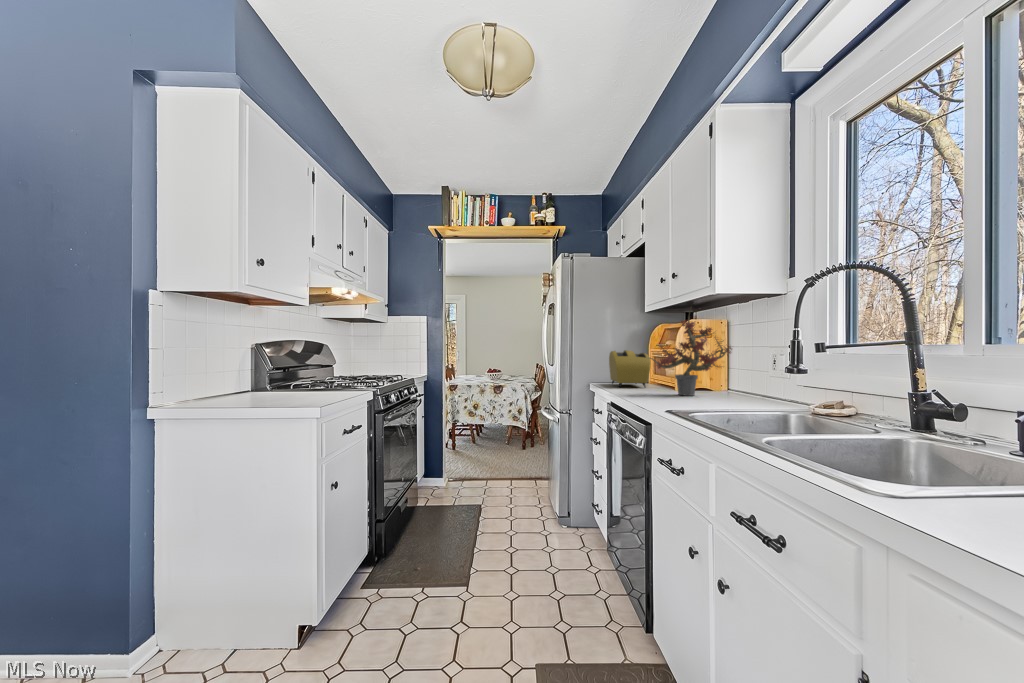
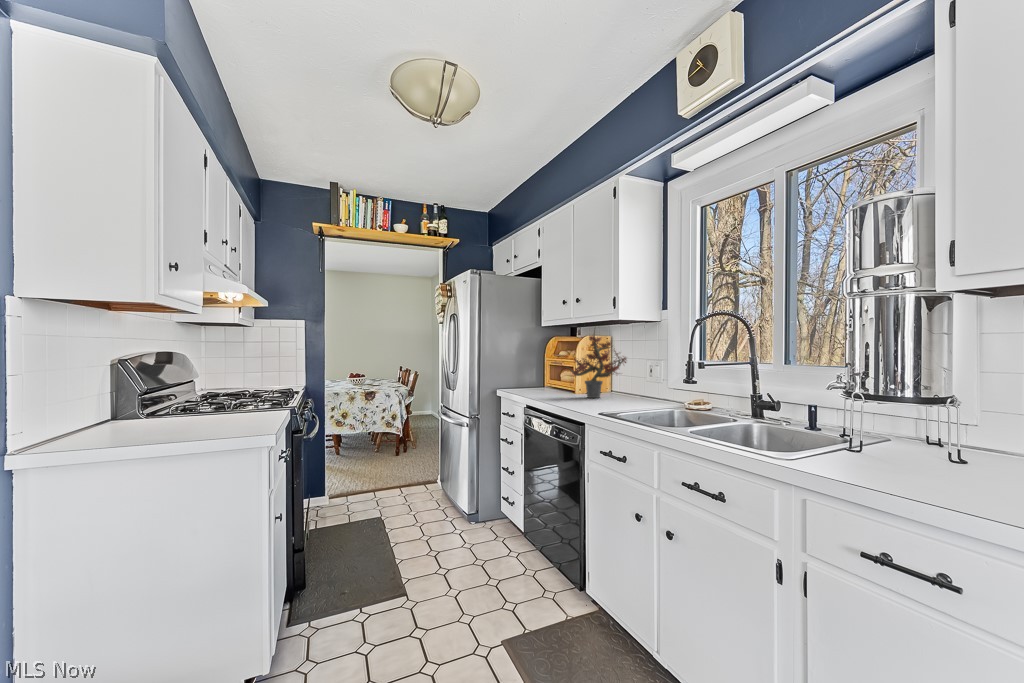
toaster: present [609,350,651,387] -> none [516,359,556,393]

